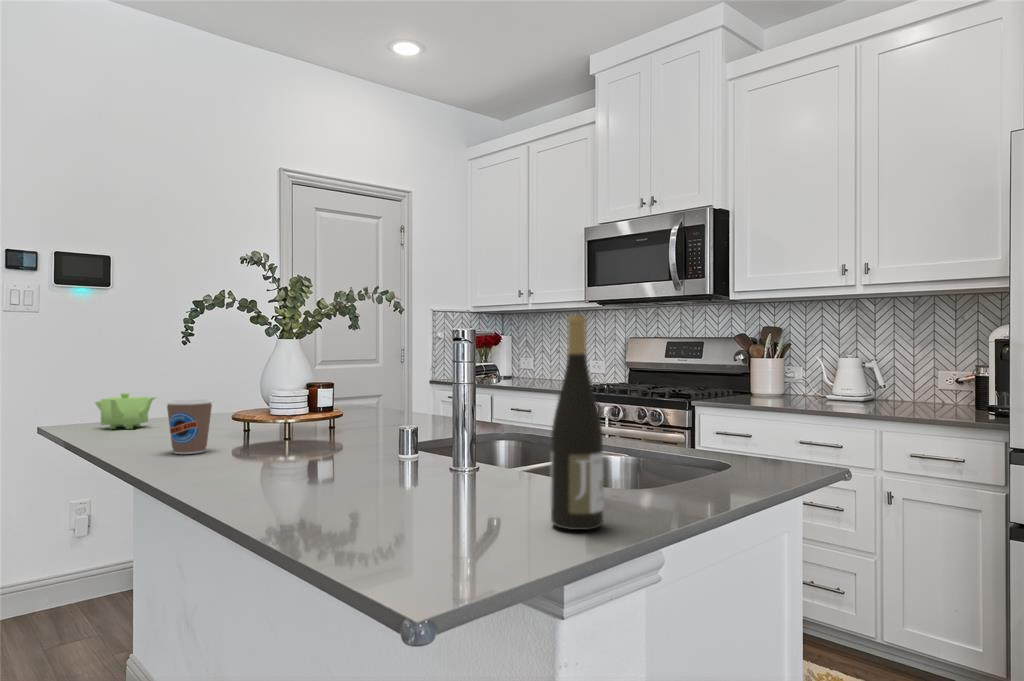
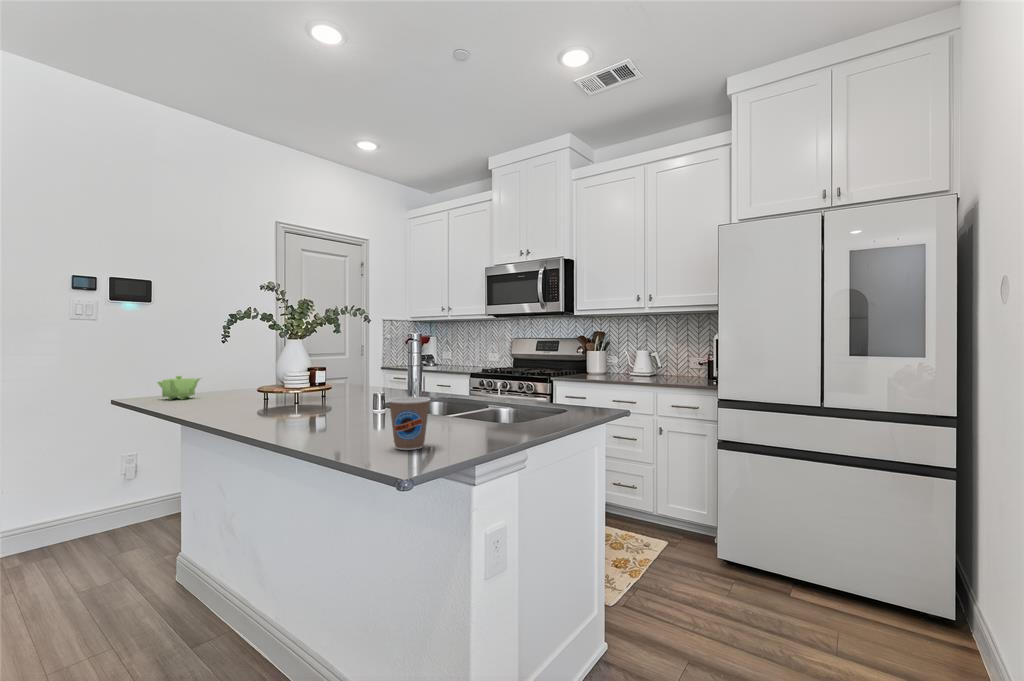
wine bottle: present [550,315,604,530] -> none [465,328,492,440]
coffee cup: present [166,399,213,454] -> present [388,397,430,450]

